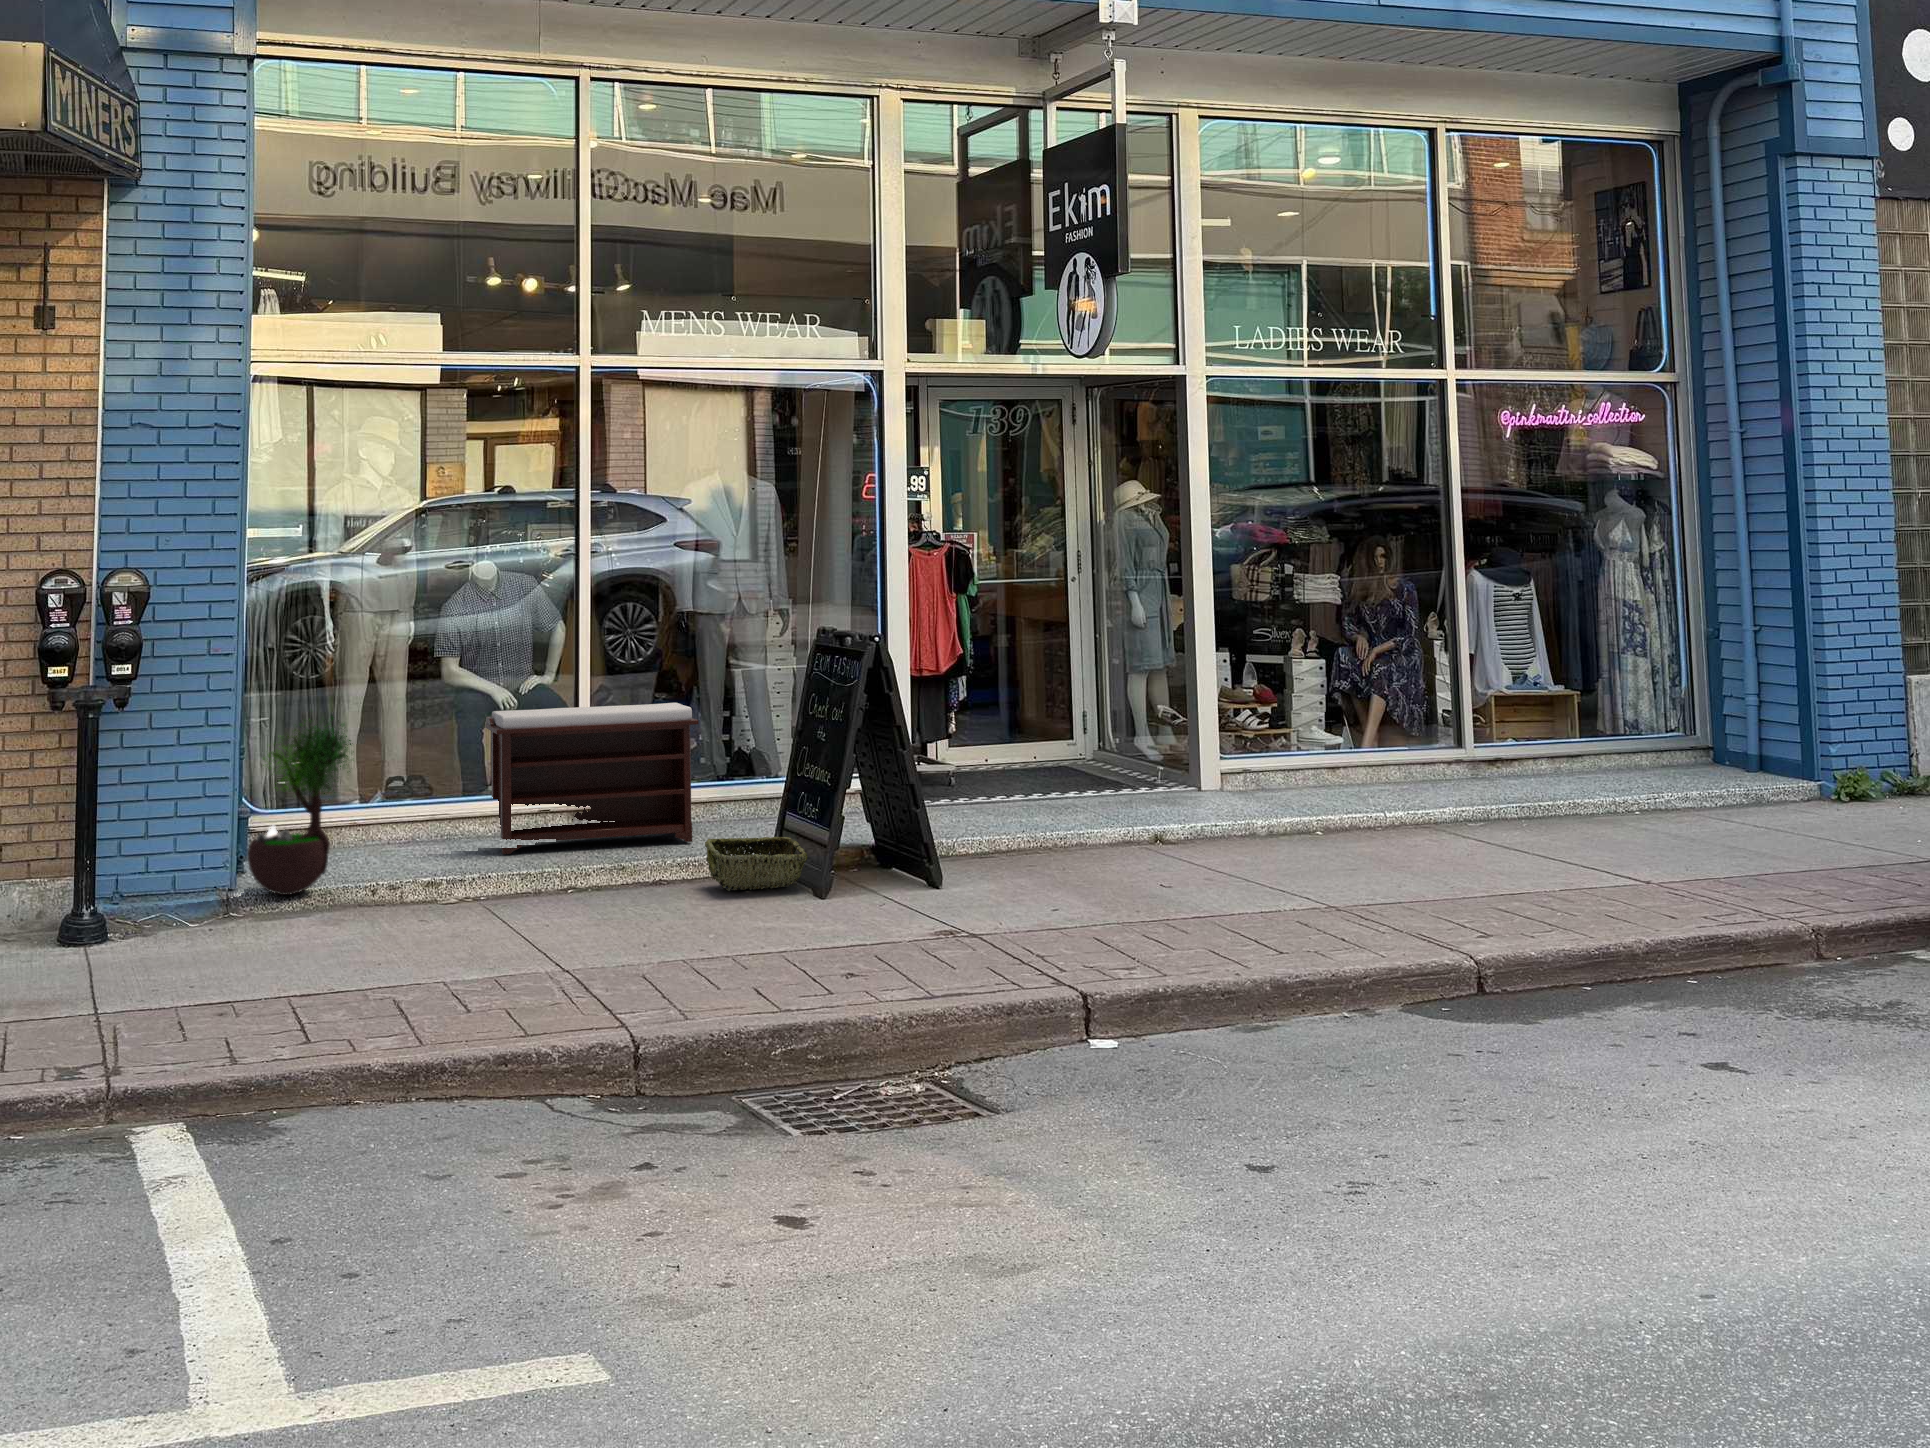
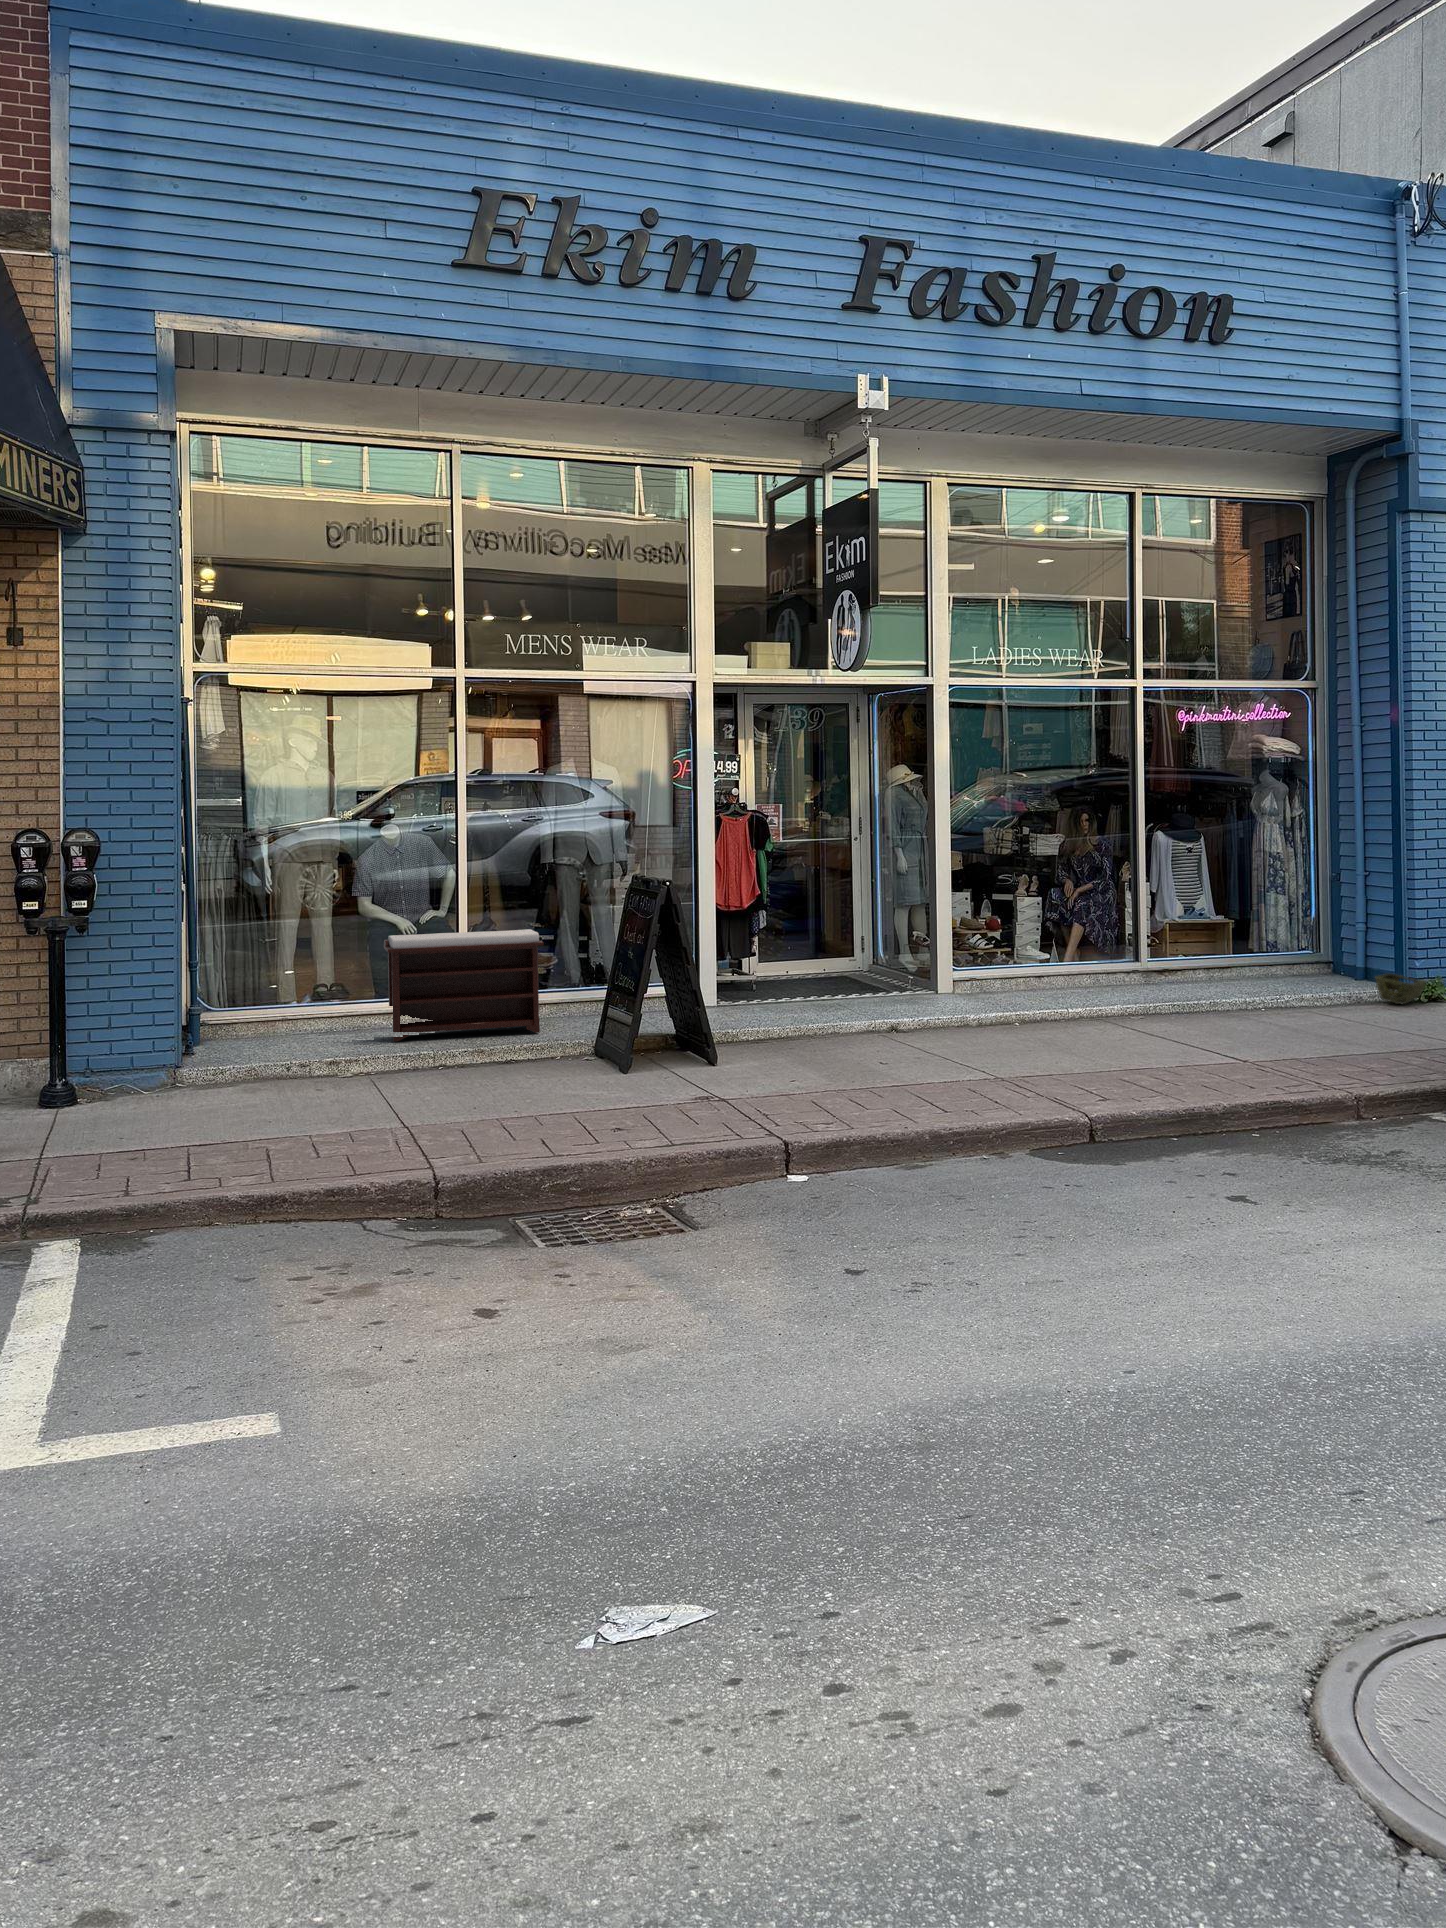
potted tree: present [248,724,354,895] -> none [190,934,269,1071]
woven basket: present [705,837,807,891] -> present [1375,973,1425,1004]

